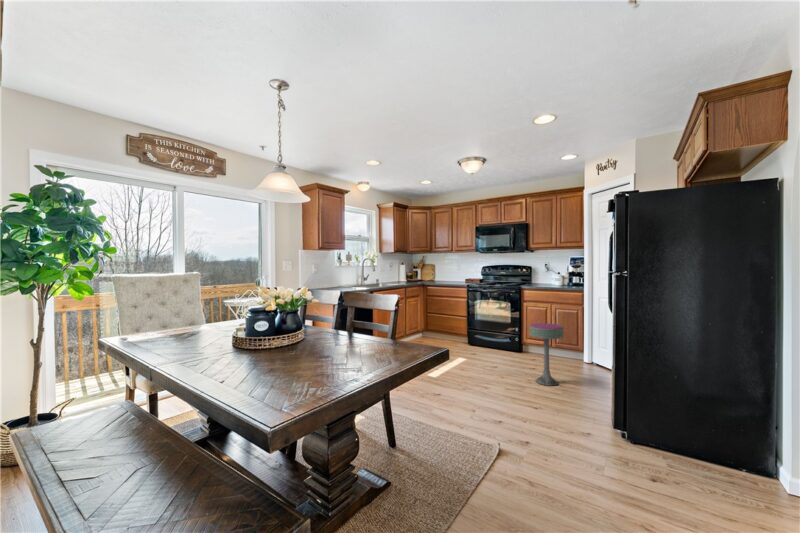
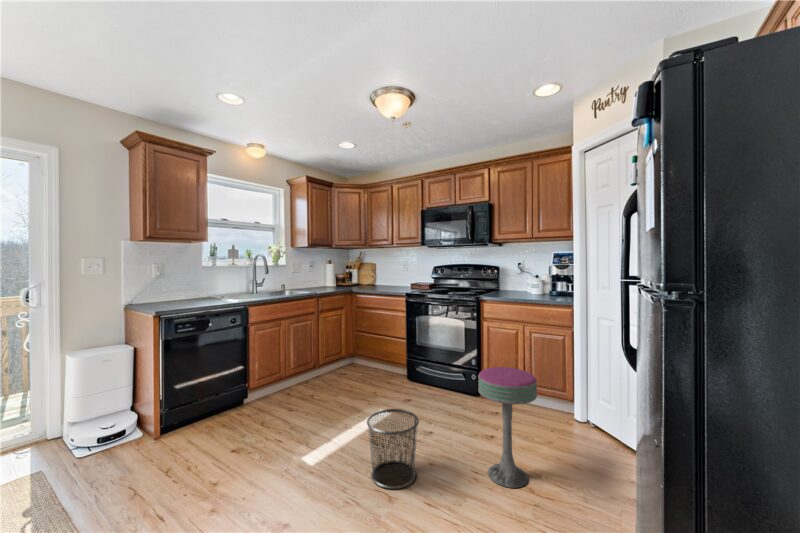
waste bin: none [467,347,497,385] -> present [367,409,419,489]

